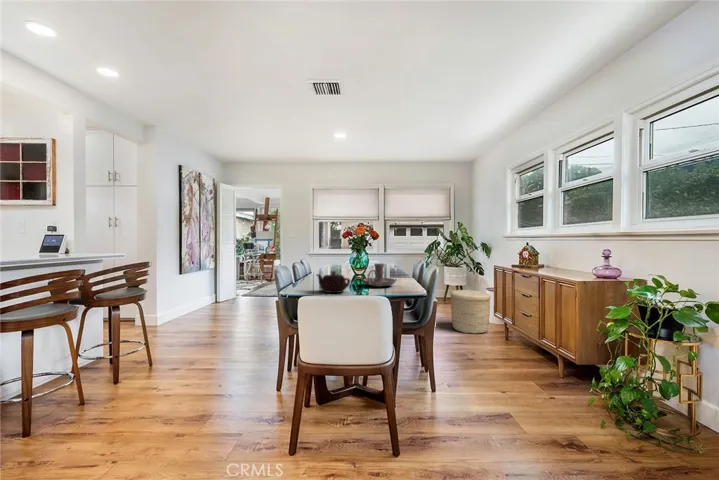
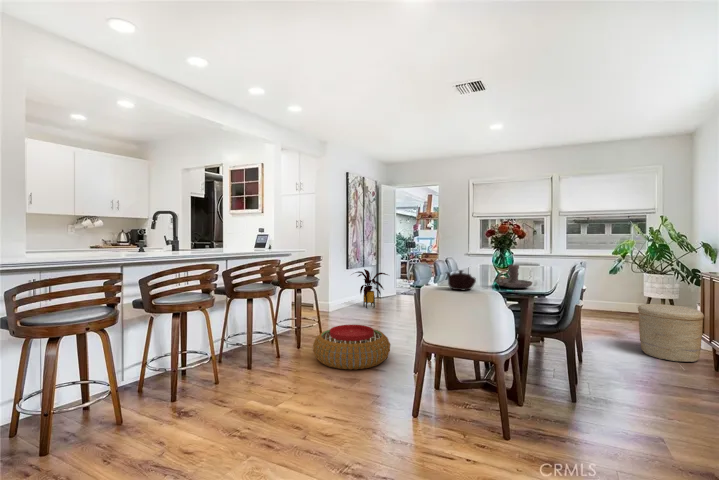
house plant: none [184,274,234,317] -> present [355,269,388,308]
pouf: none [139,341,245,402] -> present [313,325,390,369]

